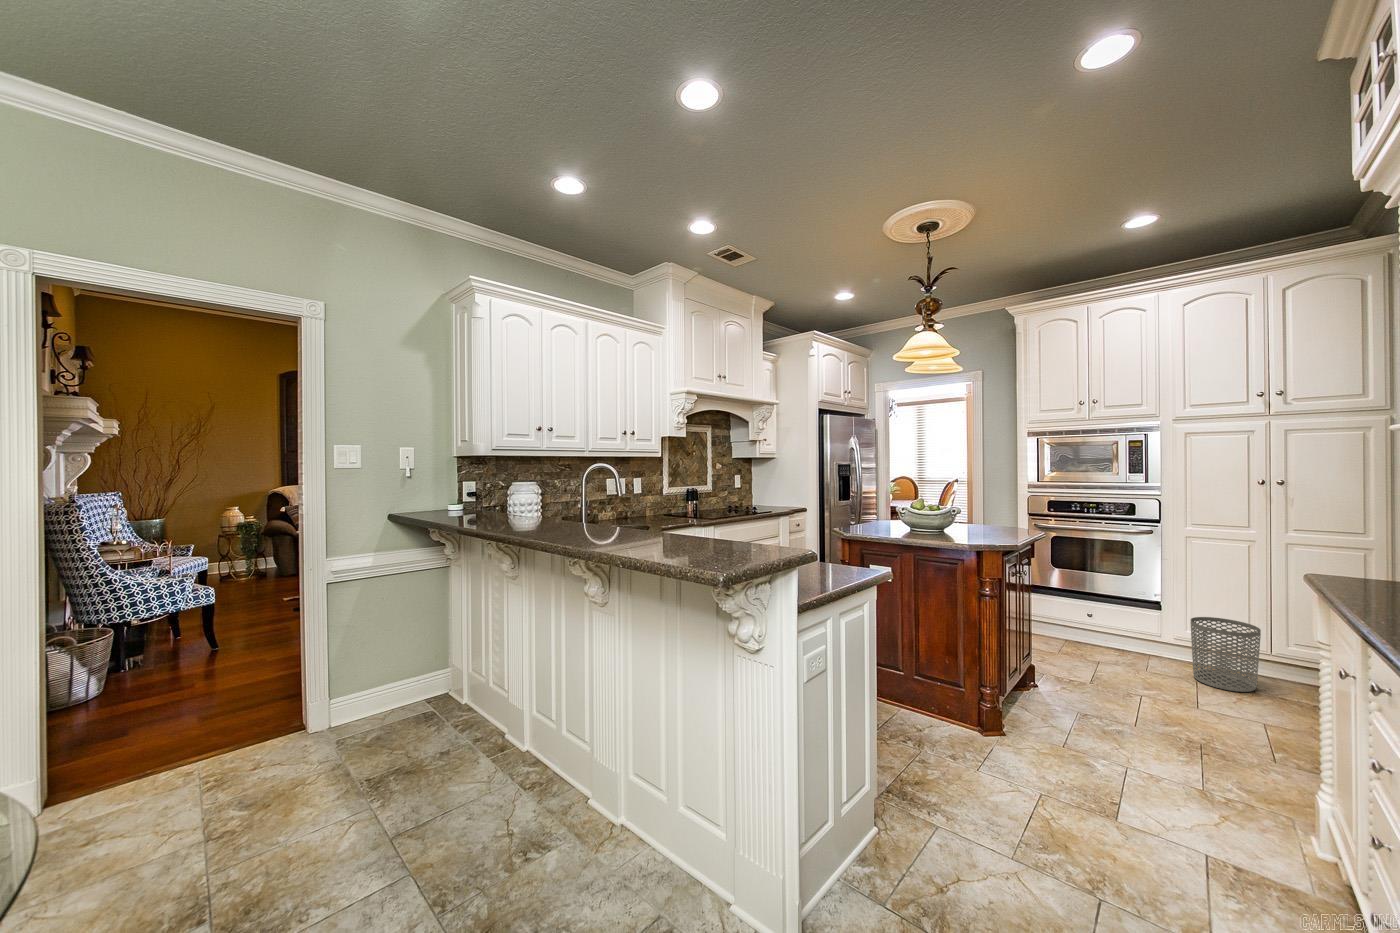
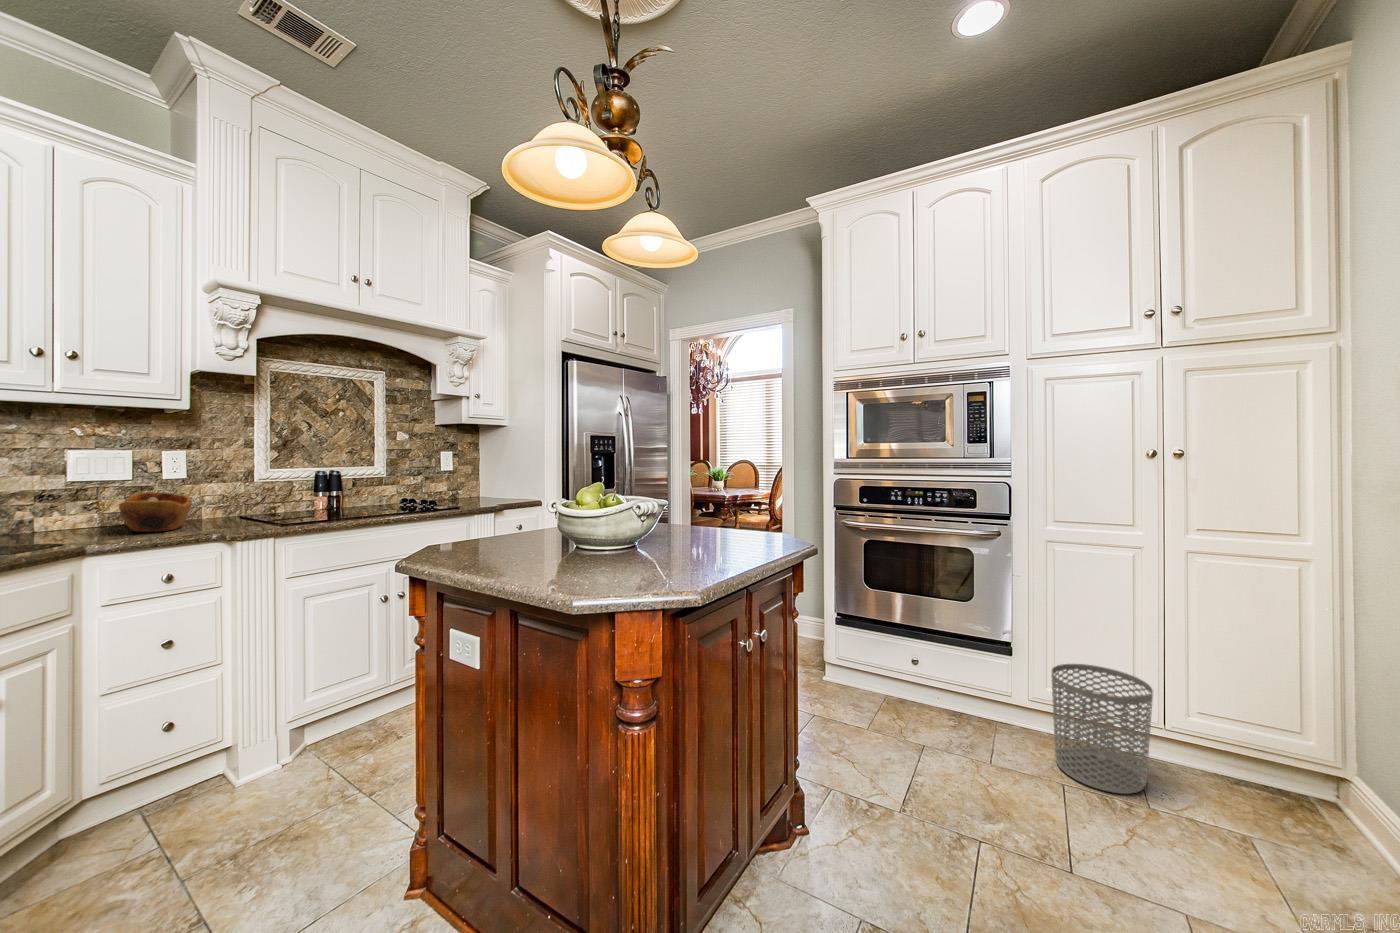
wooden bowl: none [628,504,665,525] -> present [119,492,192,532]

